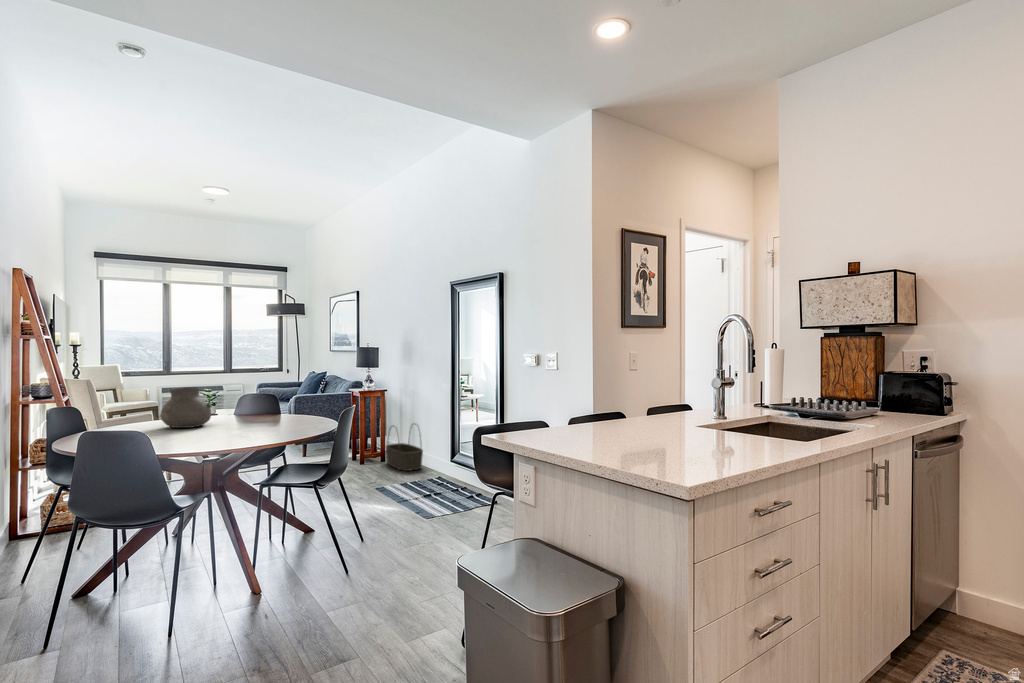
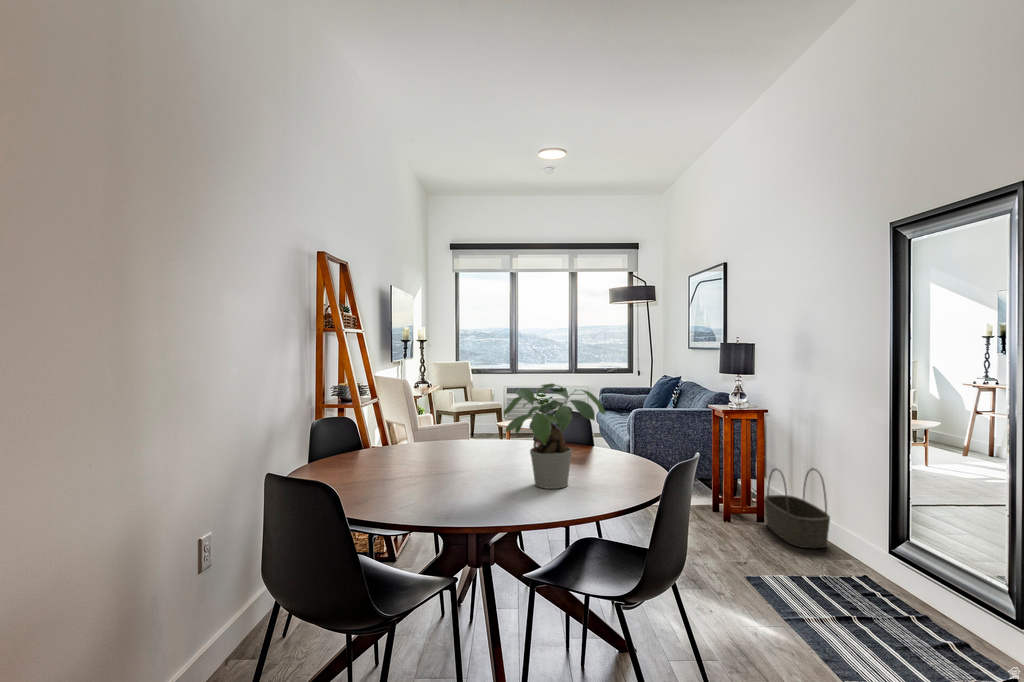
potted plant: none [237,369,300,430] -> present [504,384,605,489]
vase: present [160,387,212,428] -> none [422,402,486,464]

